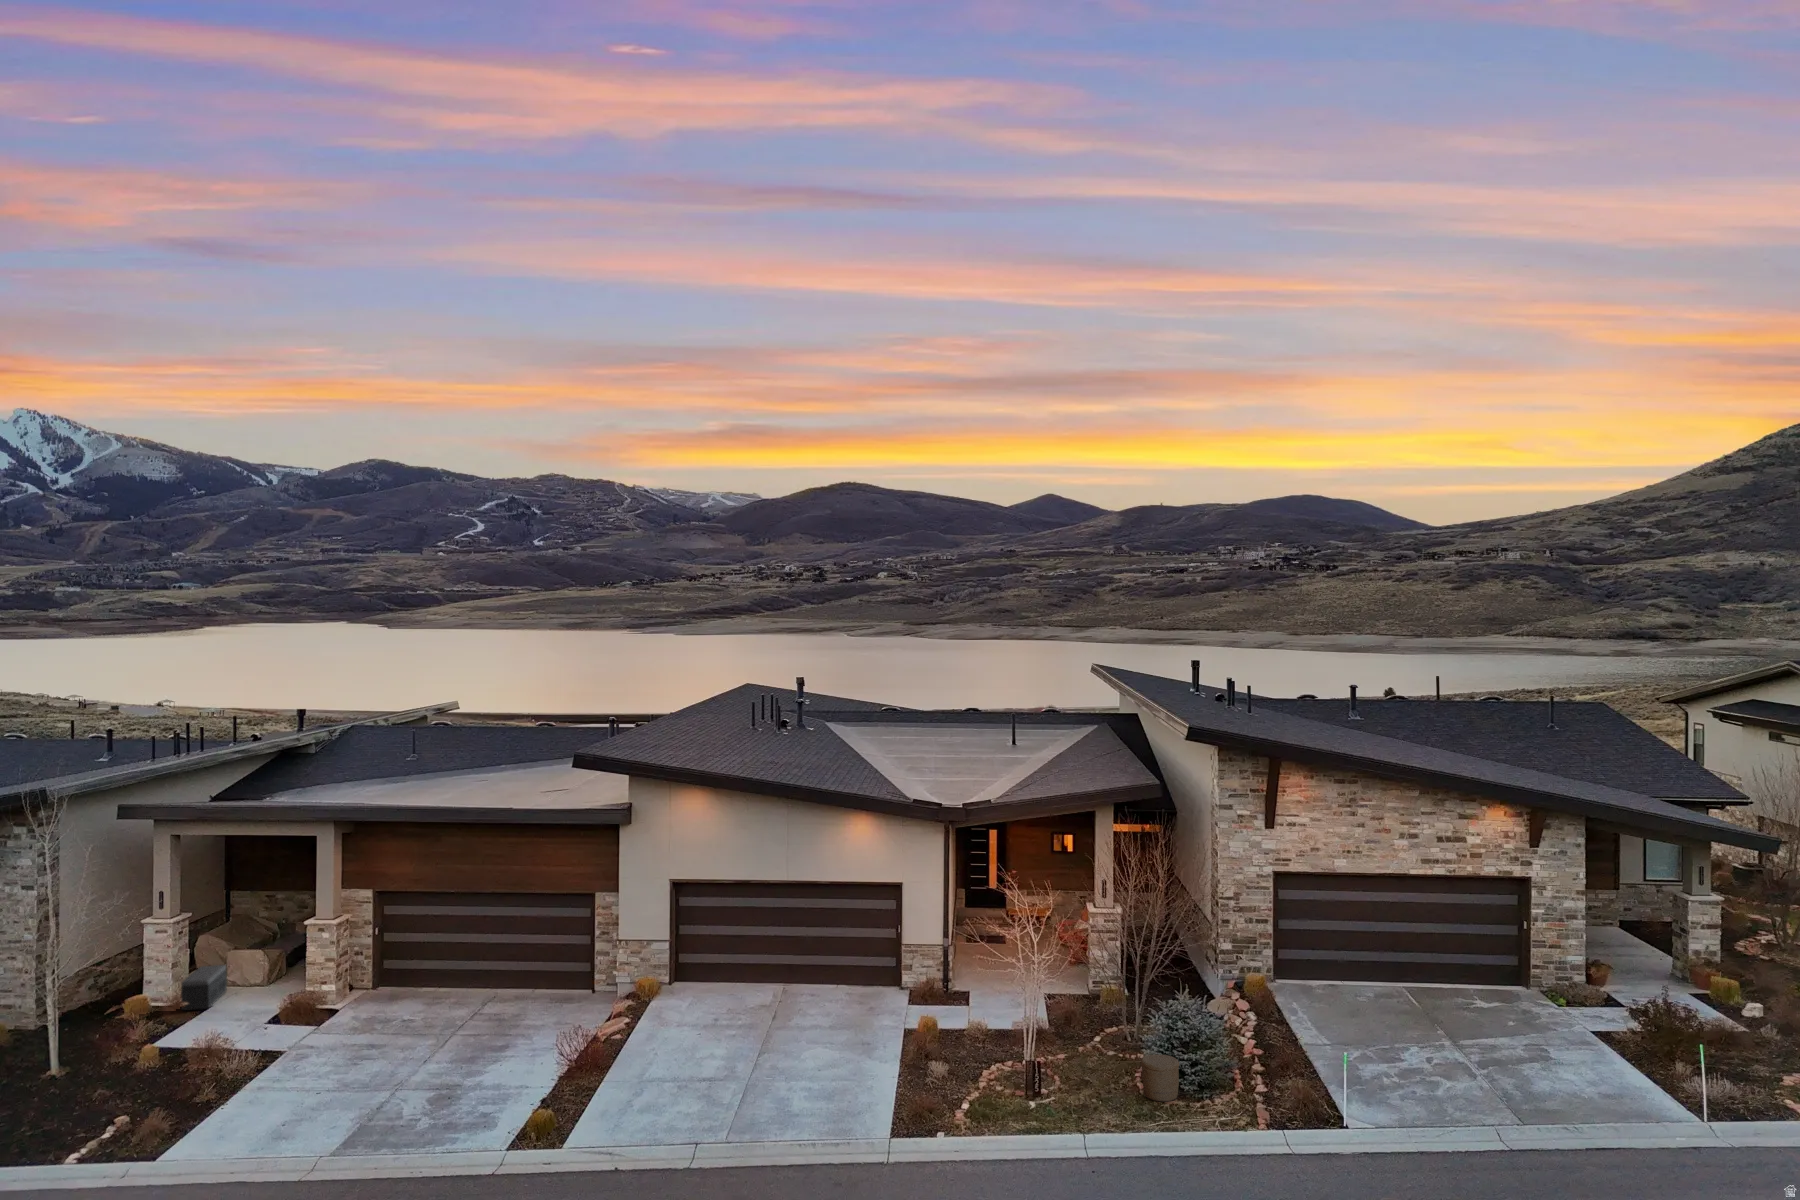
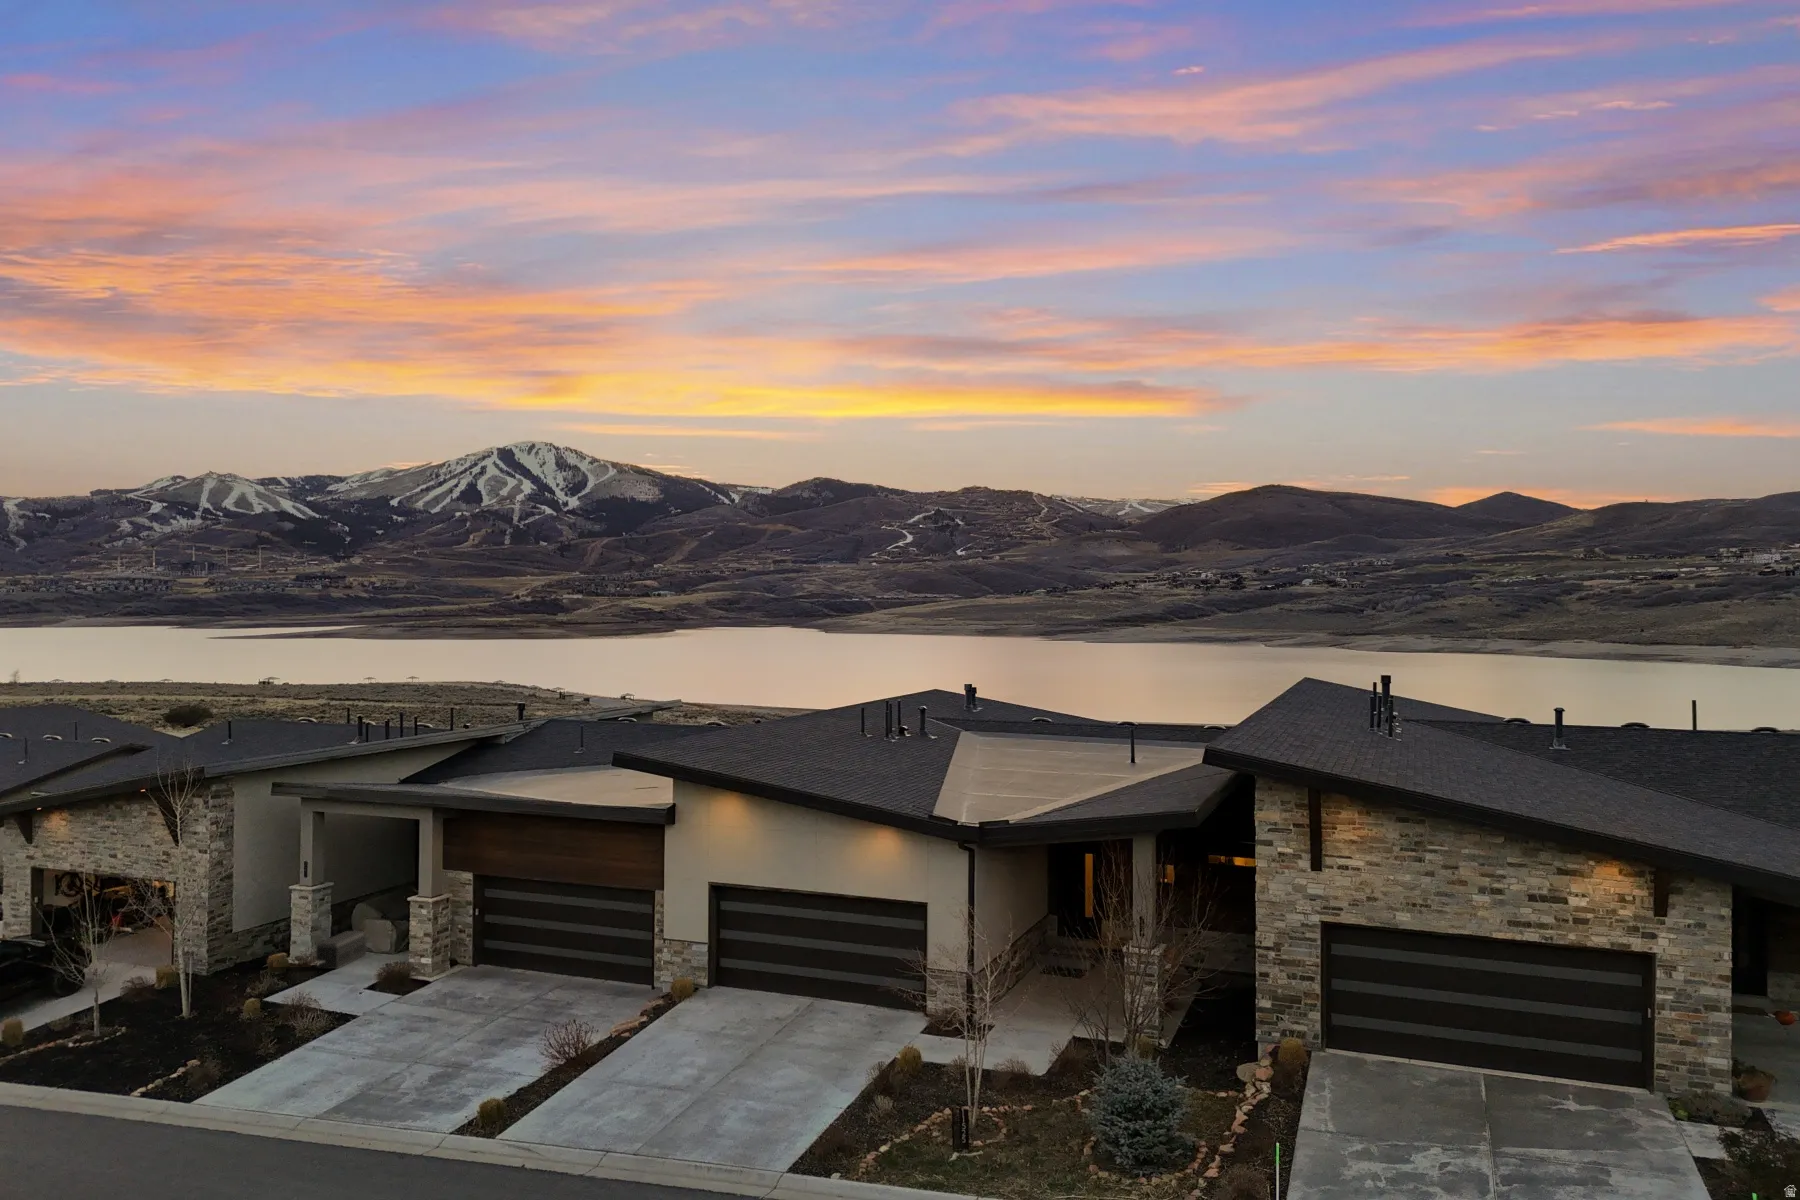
woven basket: present [1141,1054,1179,1102] -> none [1041,1119,1084,1175]

